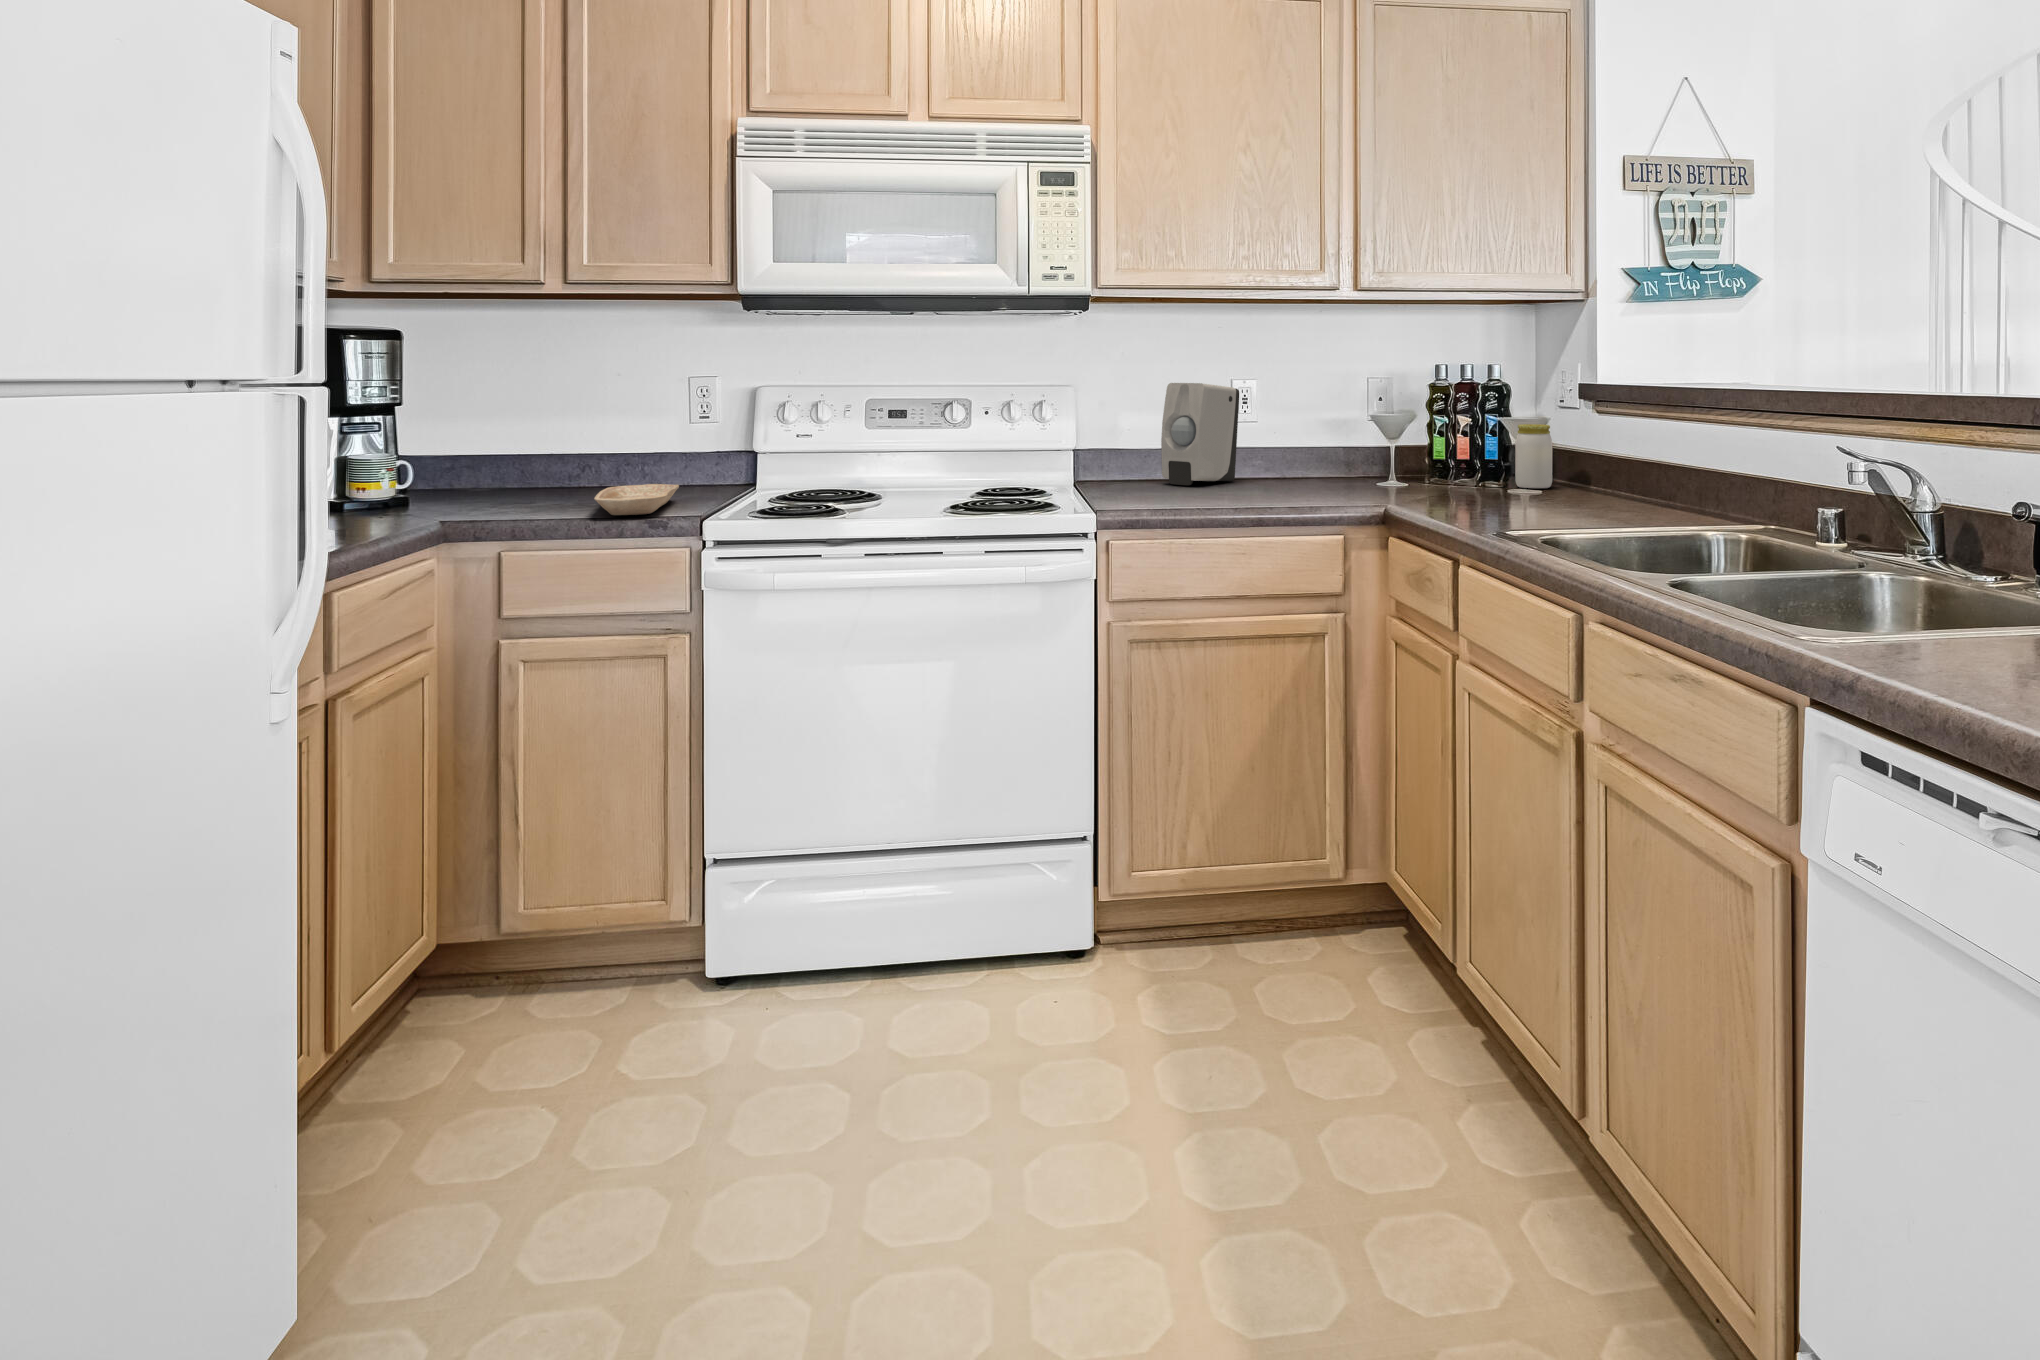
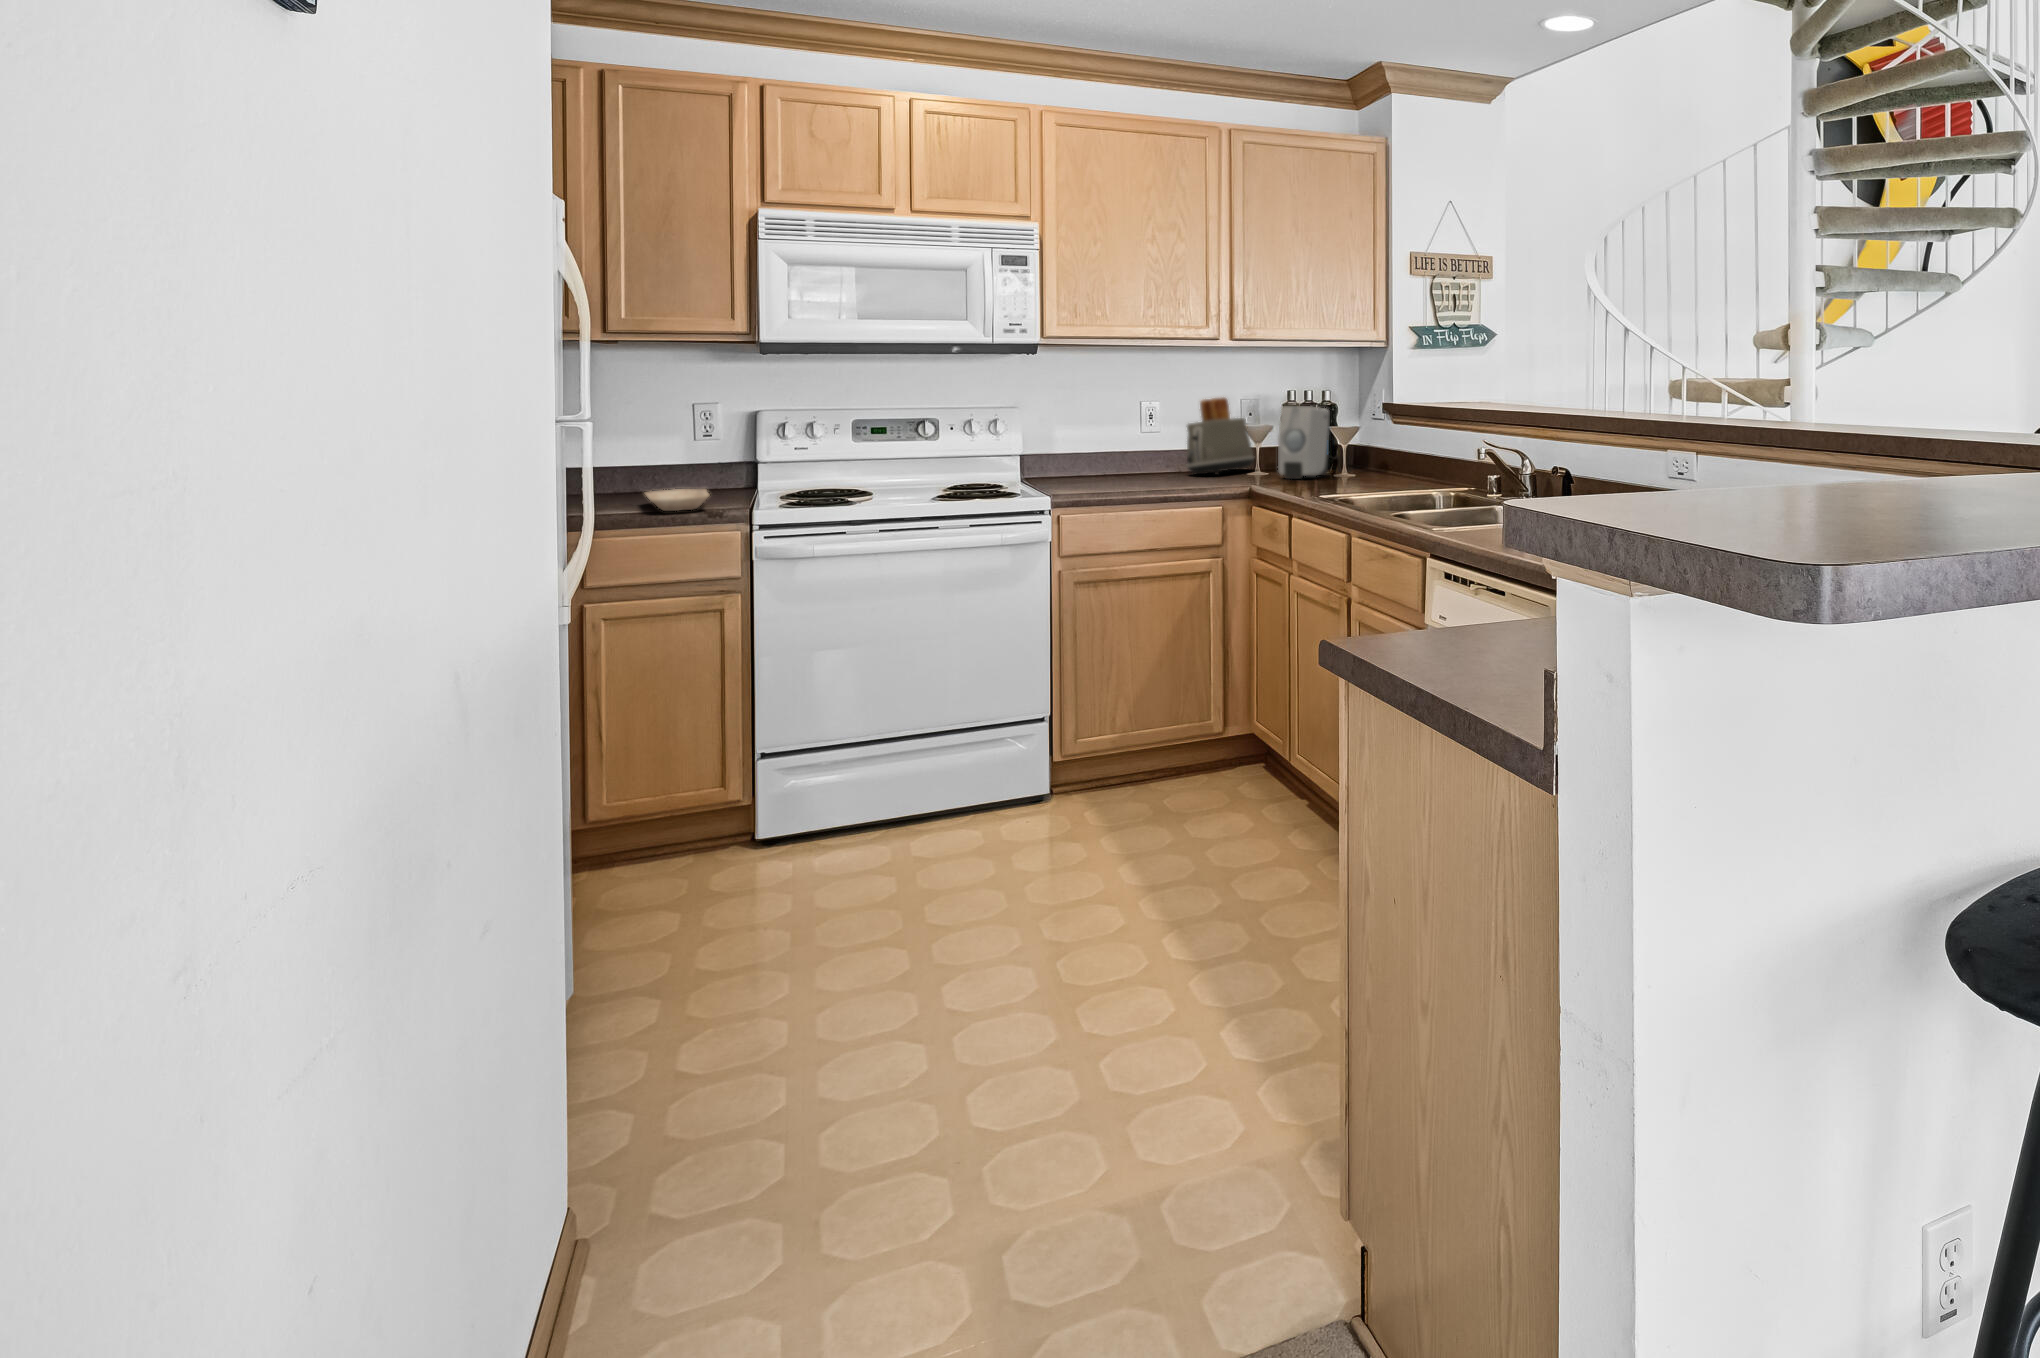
toaster: none [1293,374,1388,485] -> present [1187,397,1254,474]
soap dispenser: present [1161,383,1239,485] -> present [1278,406,1330,479]
jar: present [1515,424,1552,488] -> none [1340,430,1364,473]

